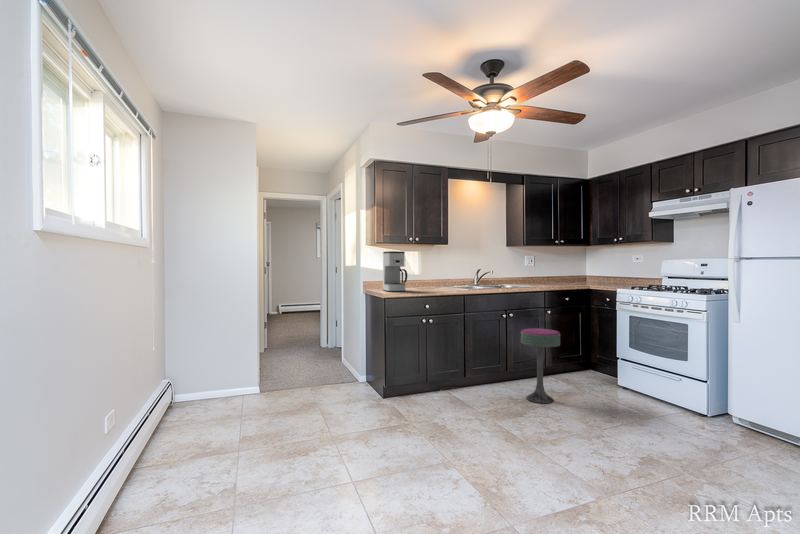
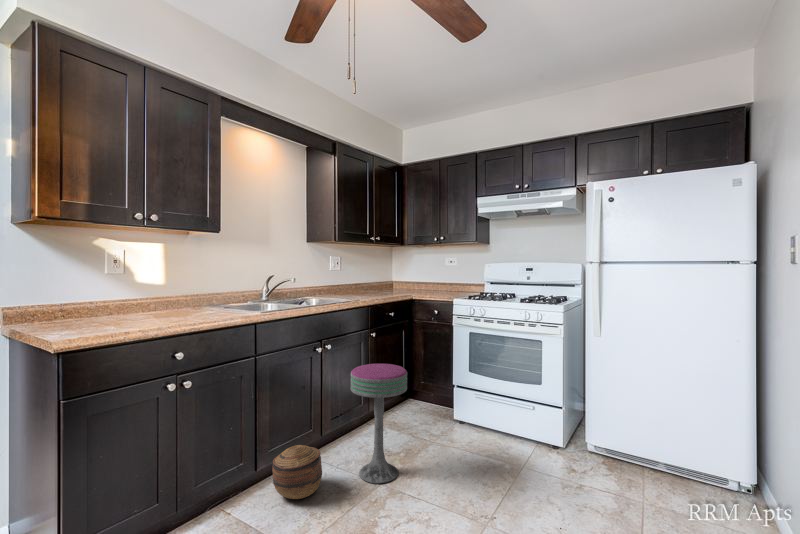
coffee maker: present [383,251,407,292] -> none [73,241,138,330]
basket: none [472,370,501,398] -> present [272,445,322,499]

